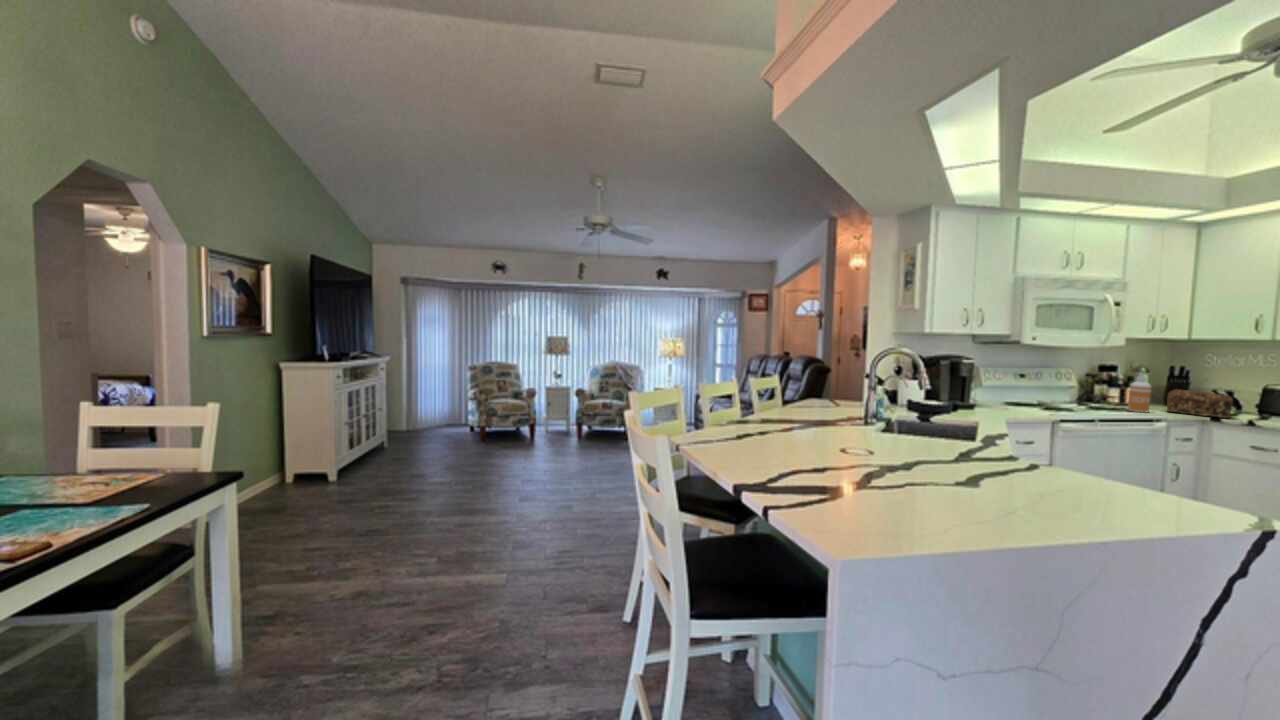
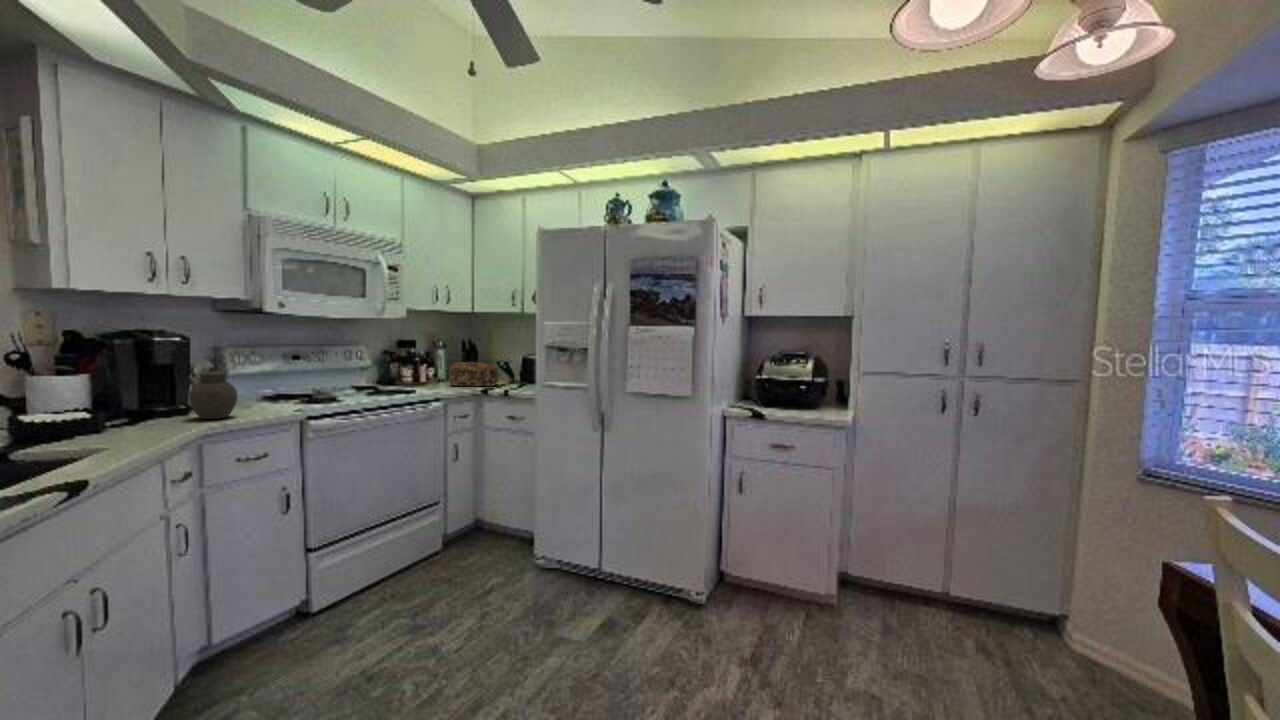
soap dispenser: present [1128,373,1151,412] -> none [414,346,432,390]
jar: none [984,382,1014,416] -> present [189,367,238,419]

